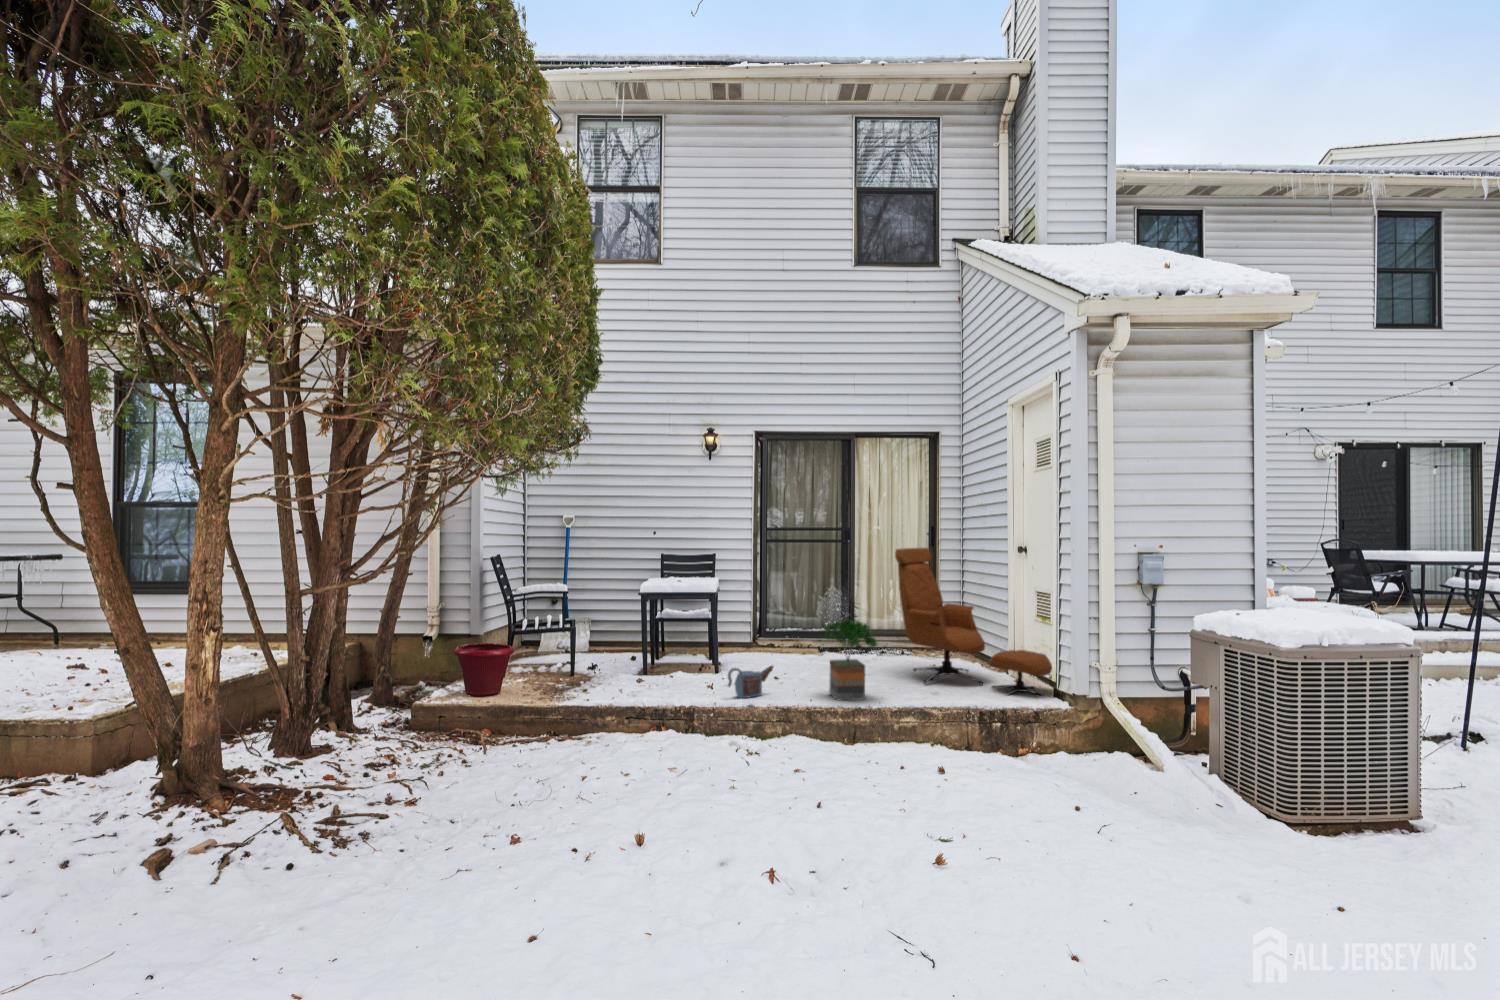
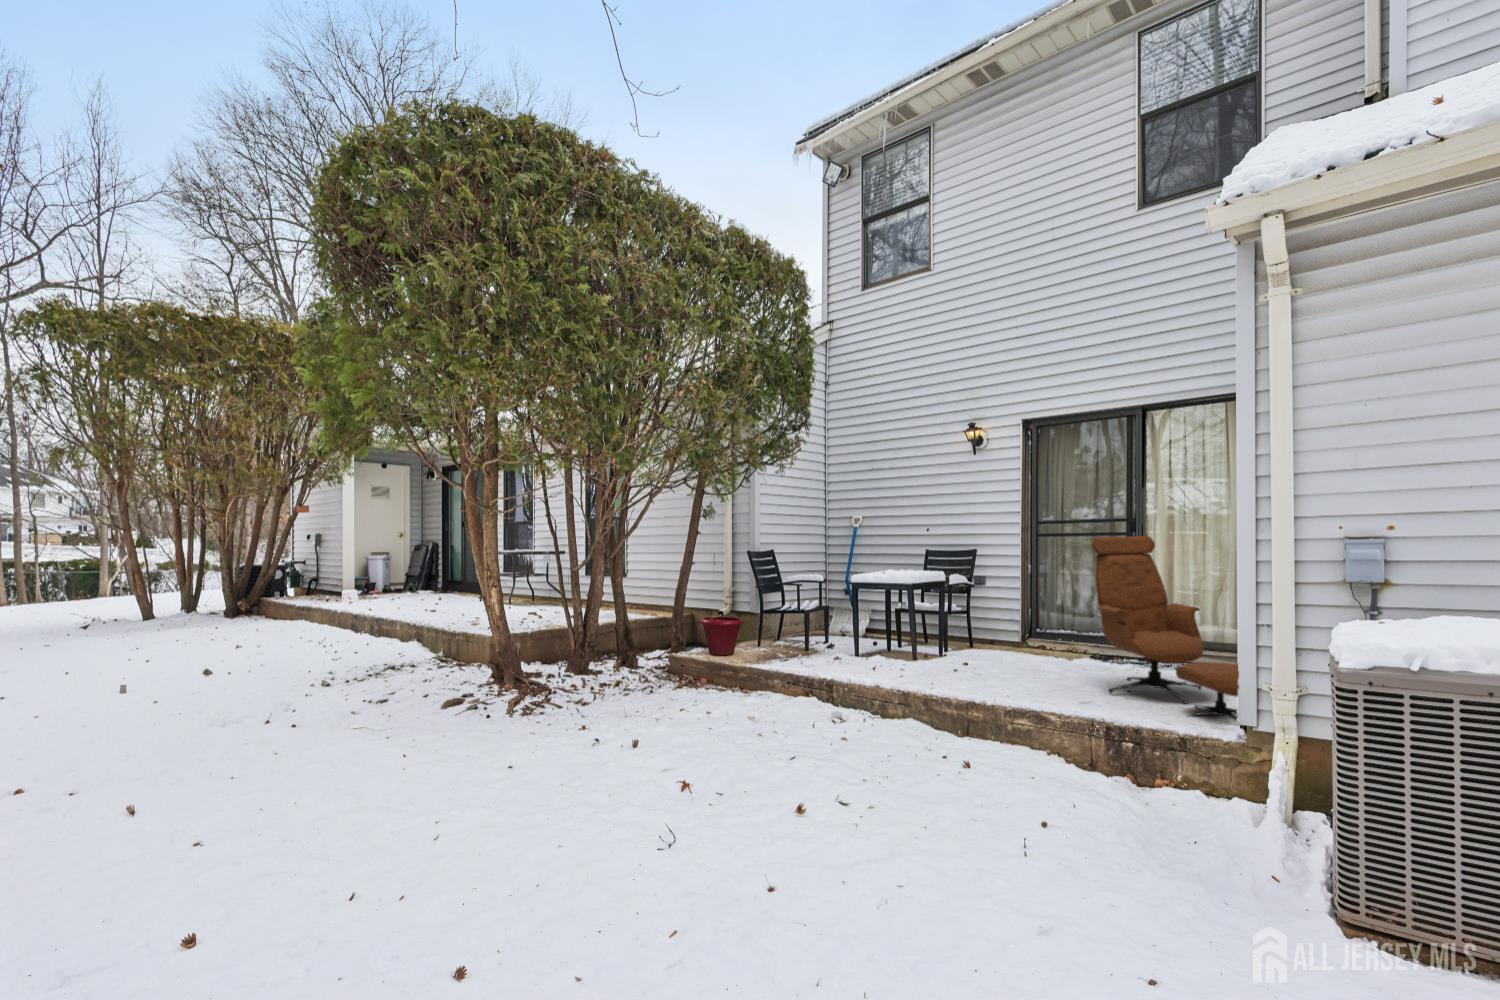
potted tree: present [824,620,877,701] -> none [961,608,1019,697]
watering can: present [728,665,773,699] -> none [872,650,926,681]

